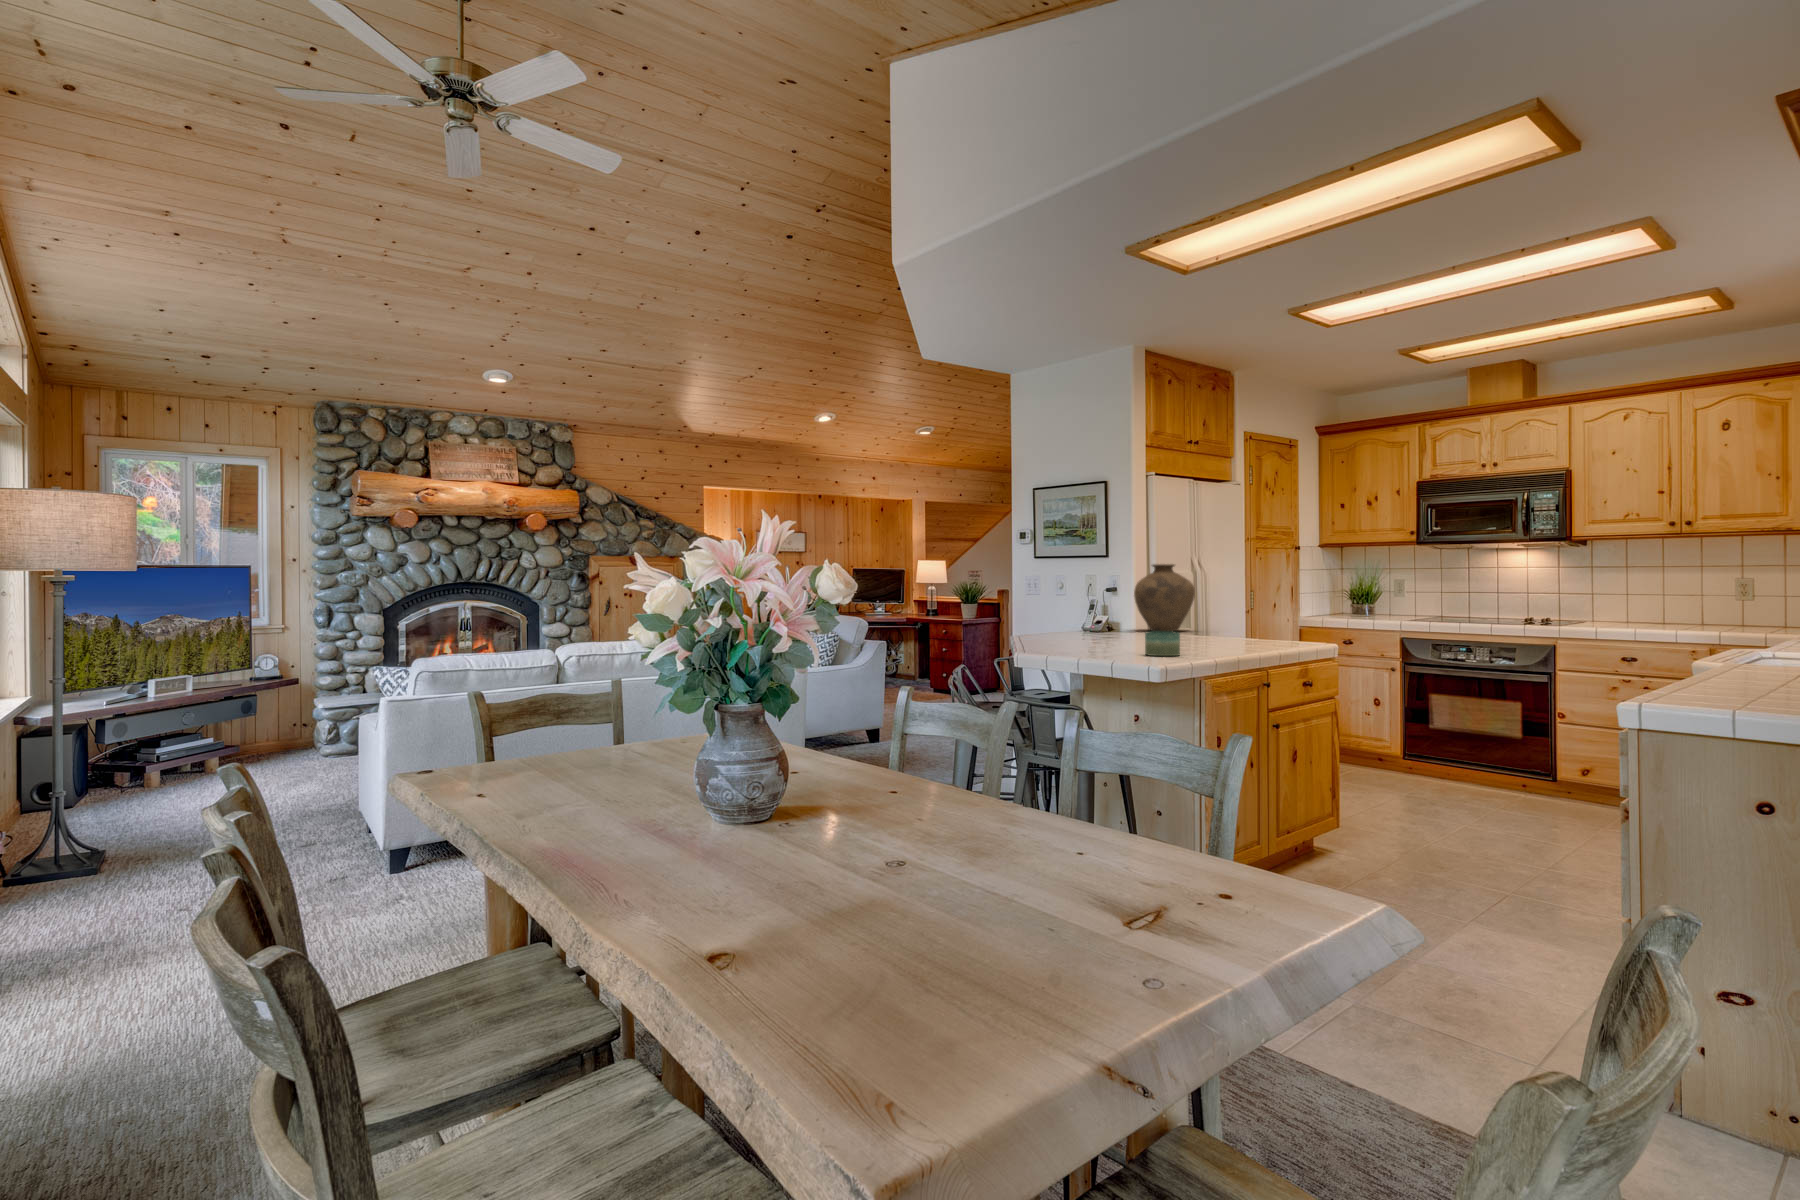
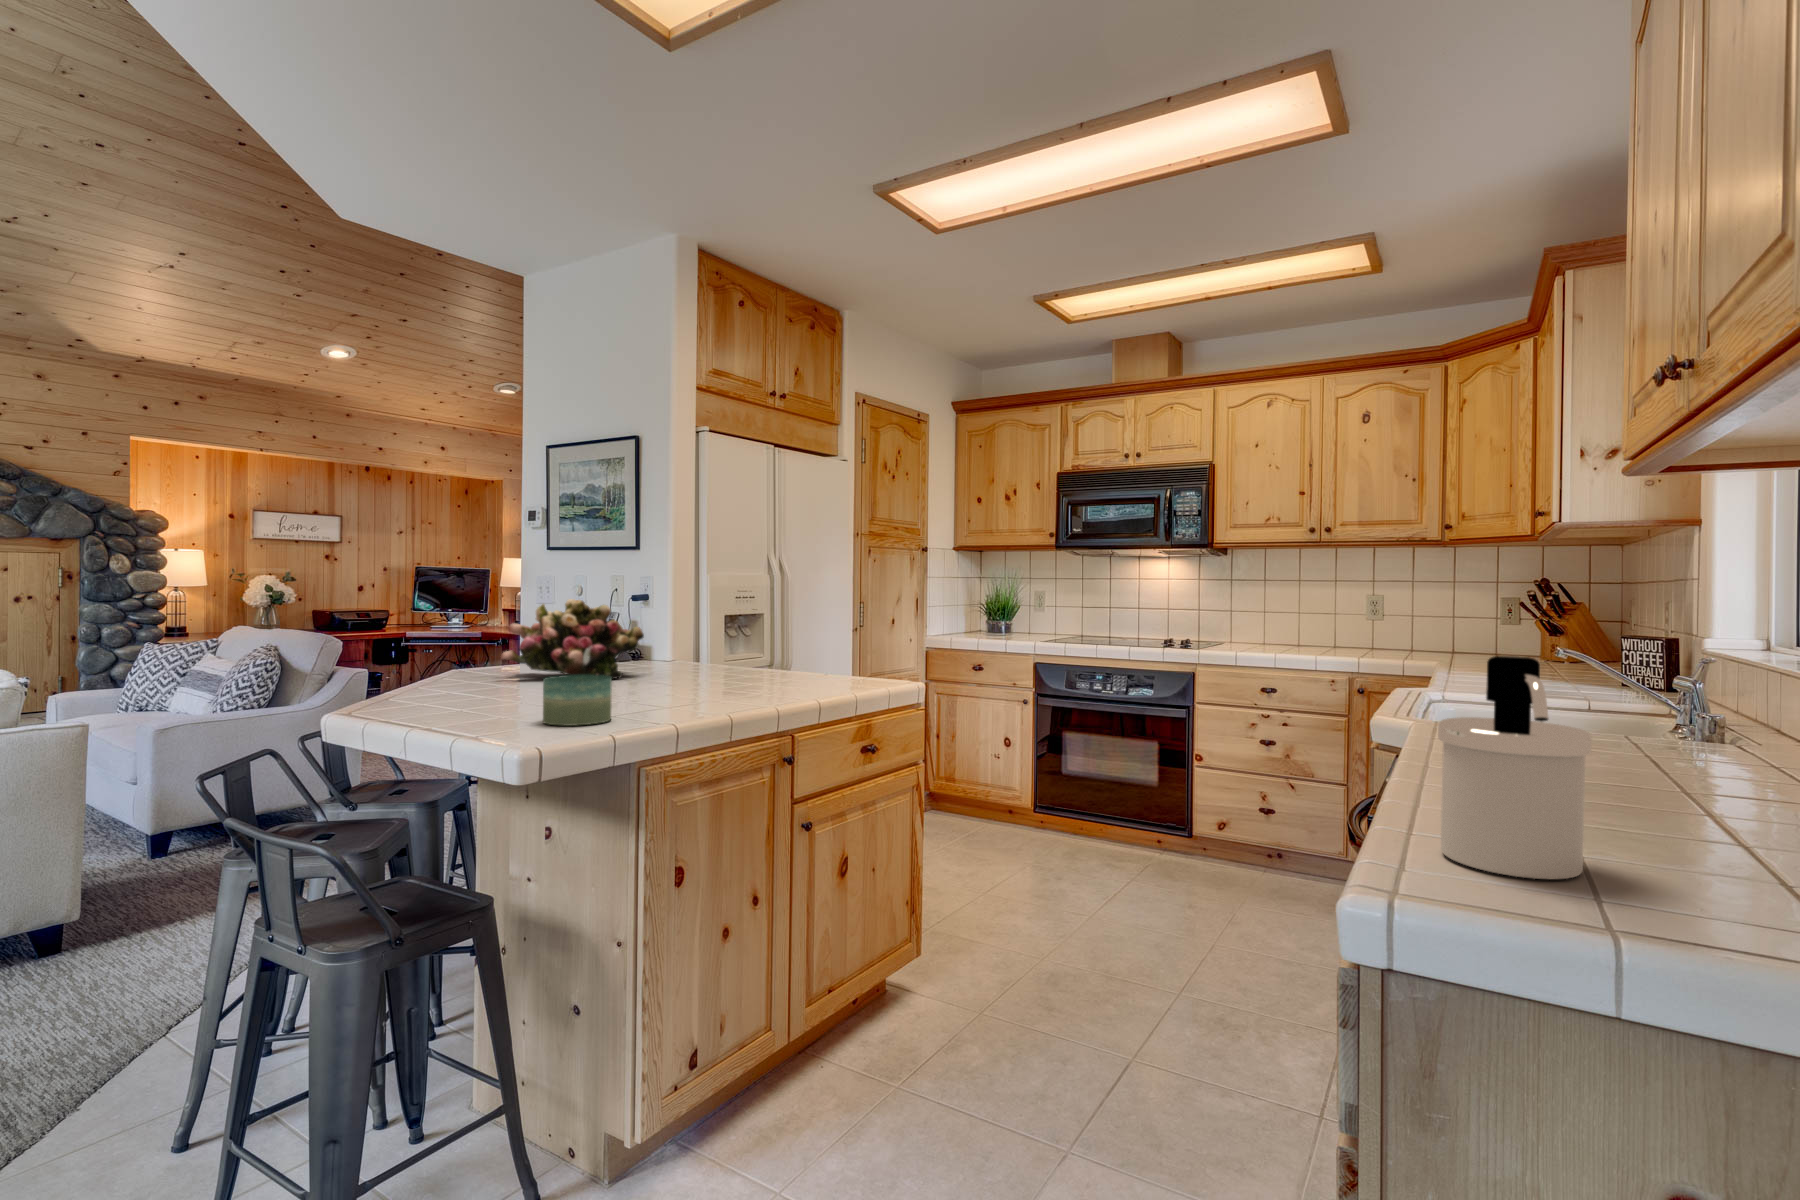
vase: present [1134,564,1195,631] -> none [675,561,762,660]
flower arrangement: none [1062,591,1141,640] -> present [501,599,644,679]
soap dispenser: none [1678,609,1755,702] -> present [1438,656,1592,879]

